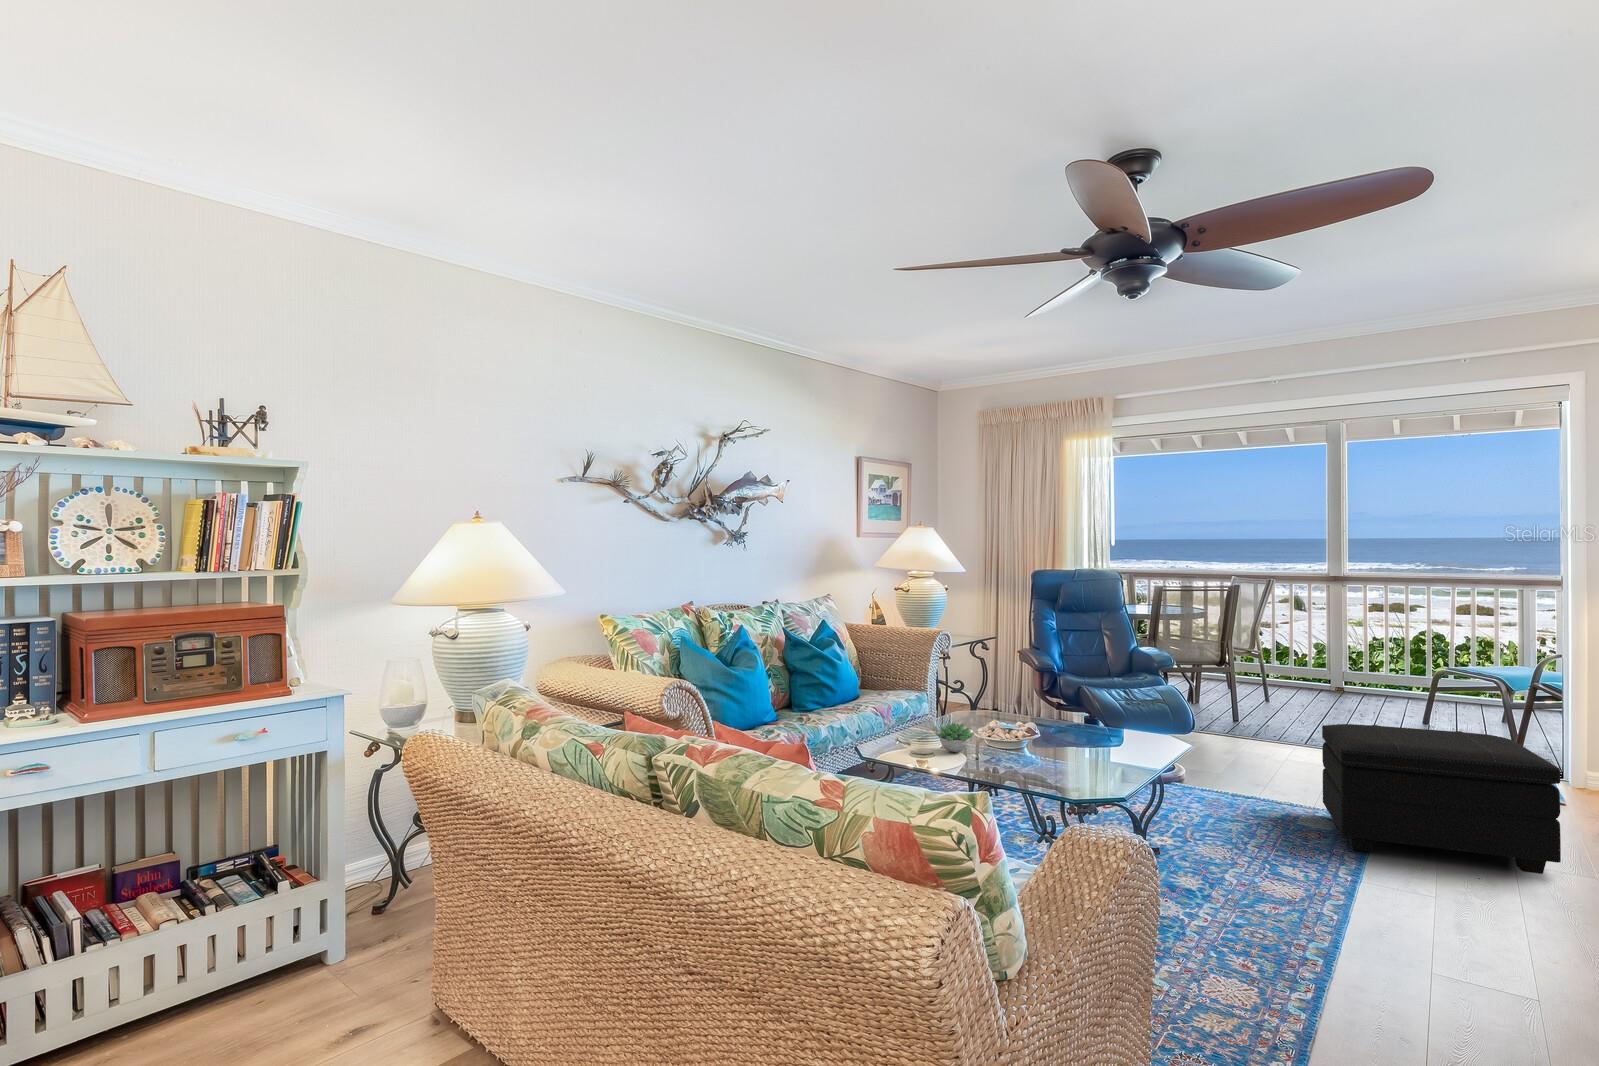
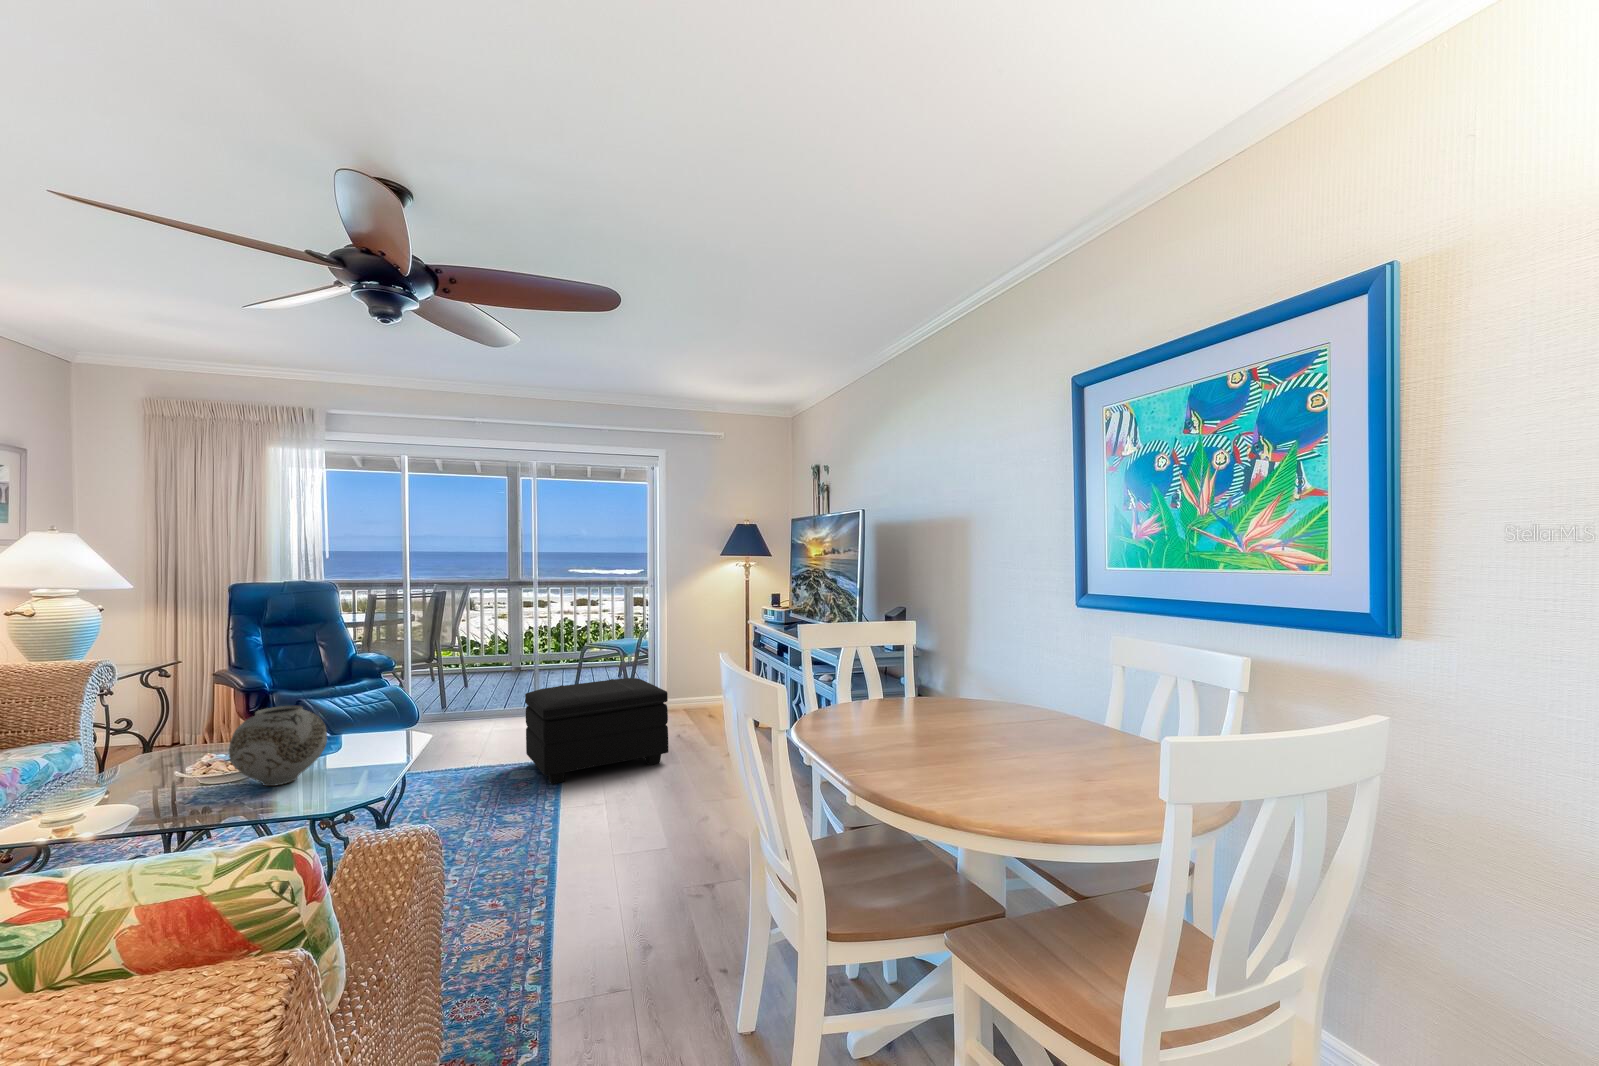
vase: none [1006,687,1085,761] -> present [229,706,327,786]
succulent plant: present [935,723,975,752] -> none [121,769,183,806]

